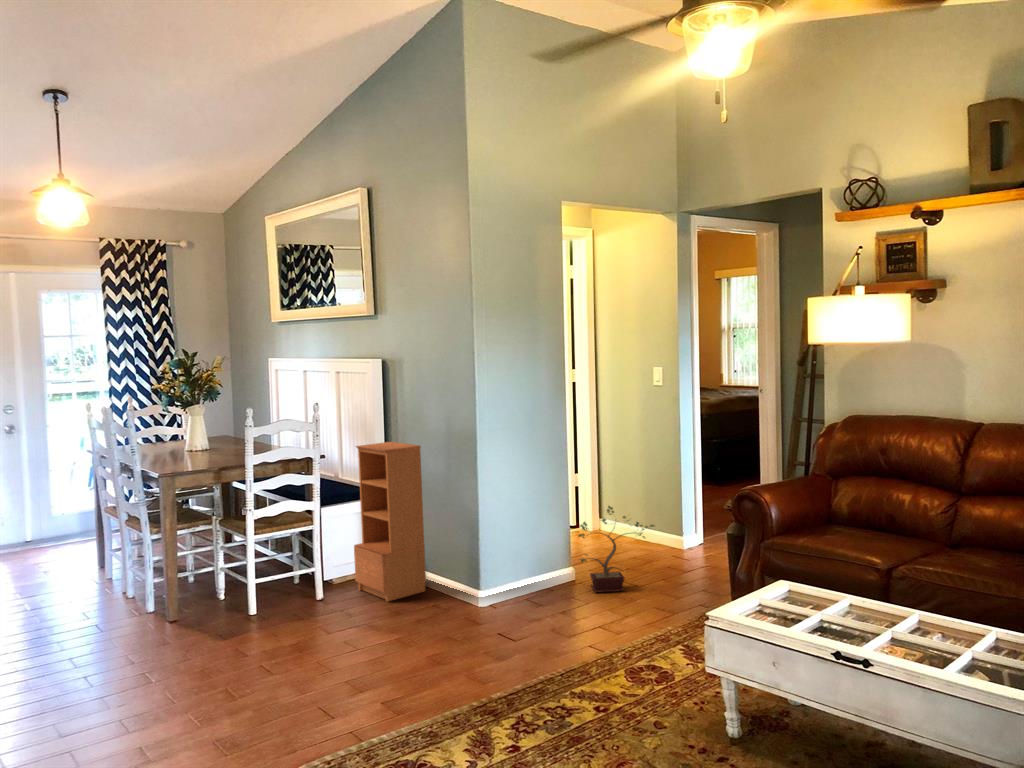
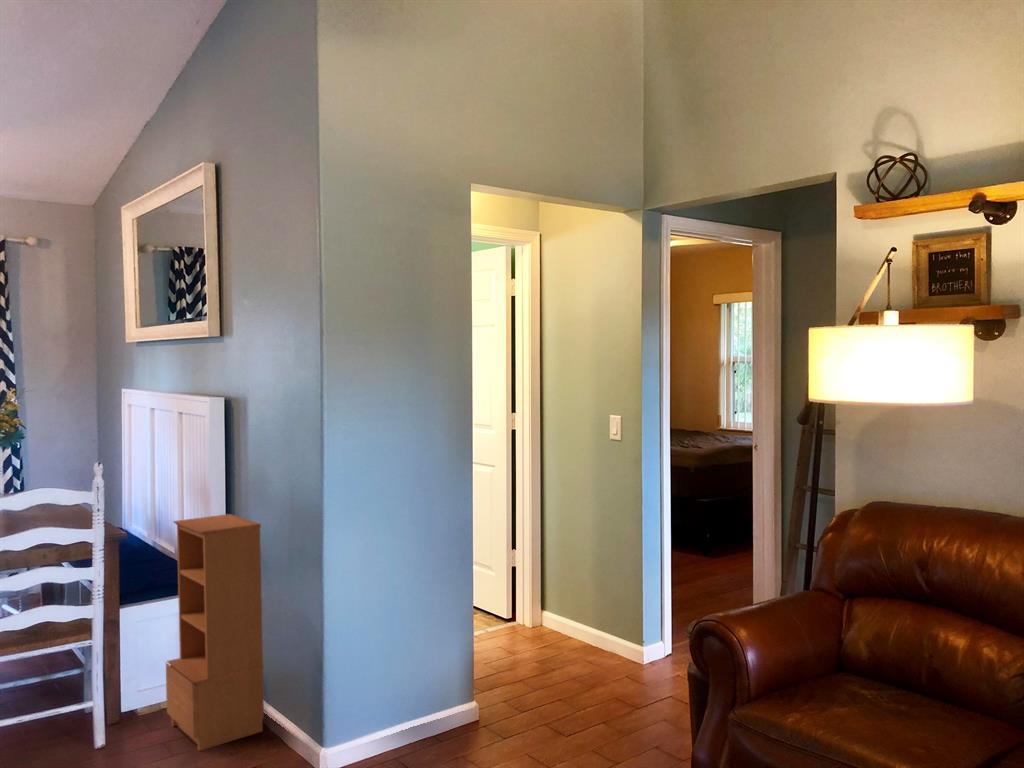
potted plant: present [578,506,654,592] -> none [475,616,590,745]

